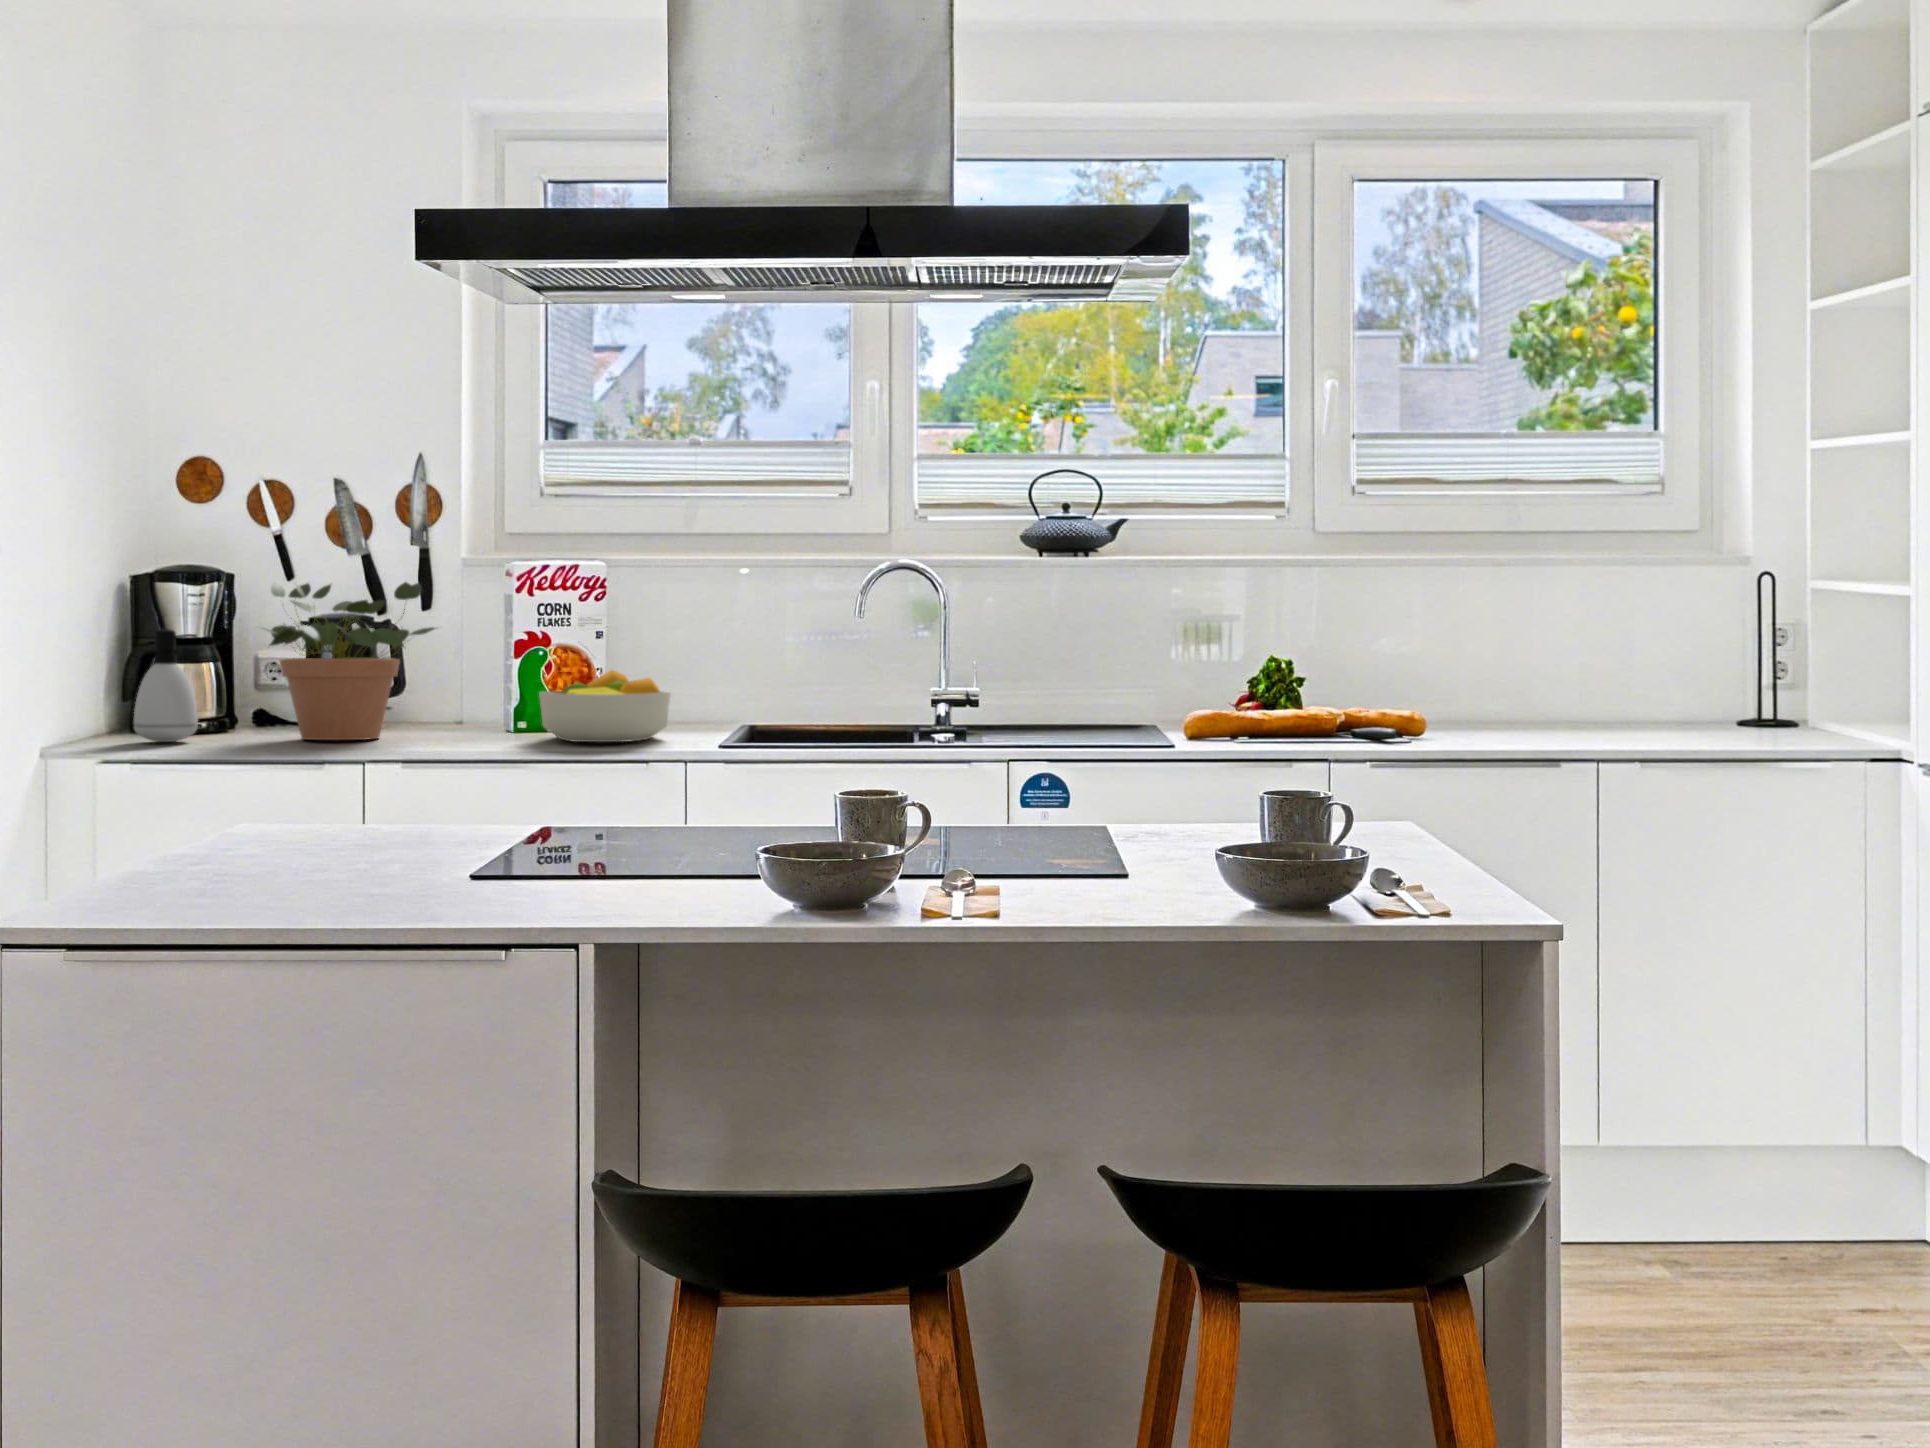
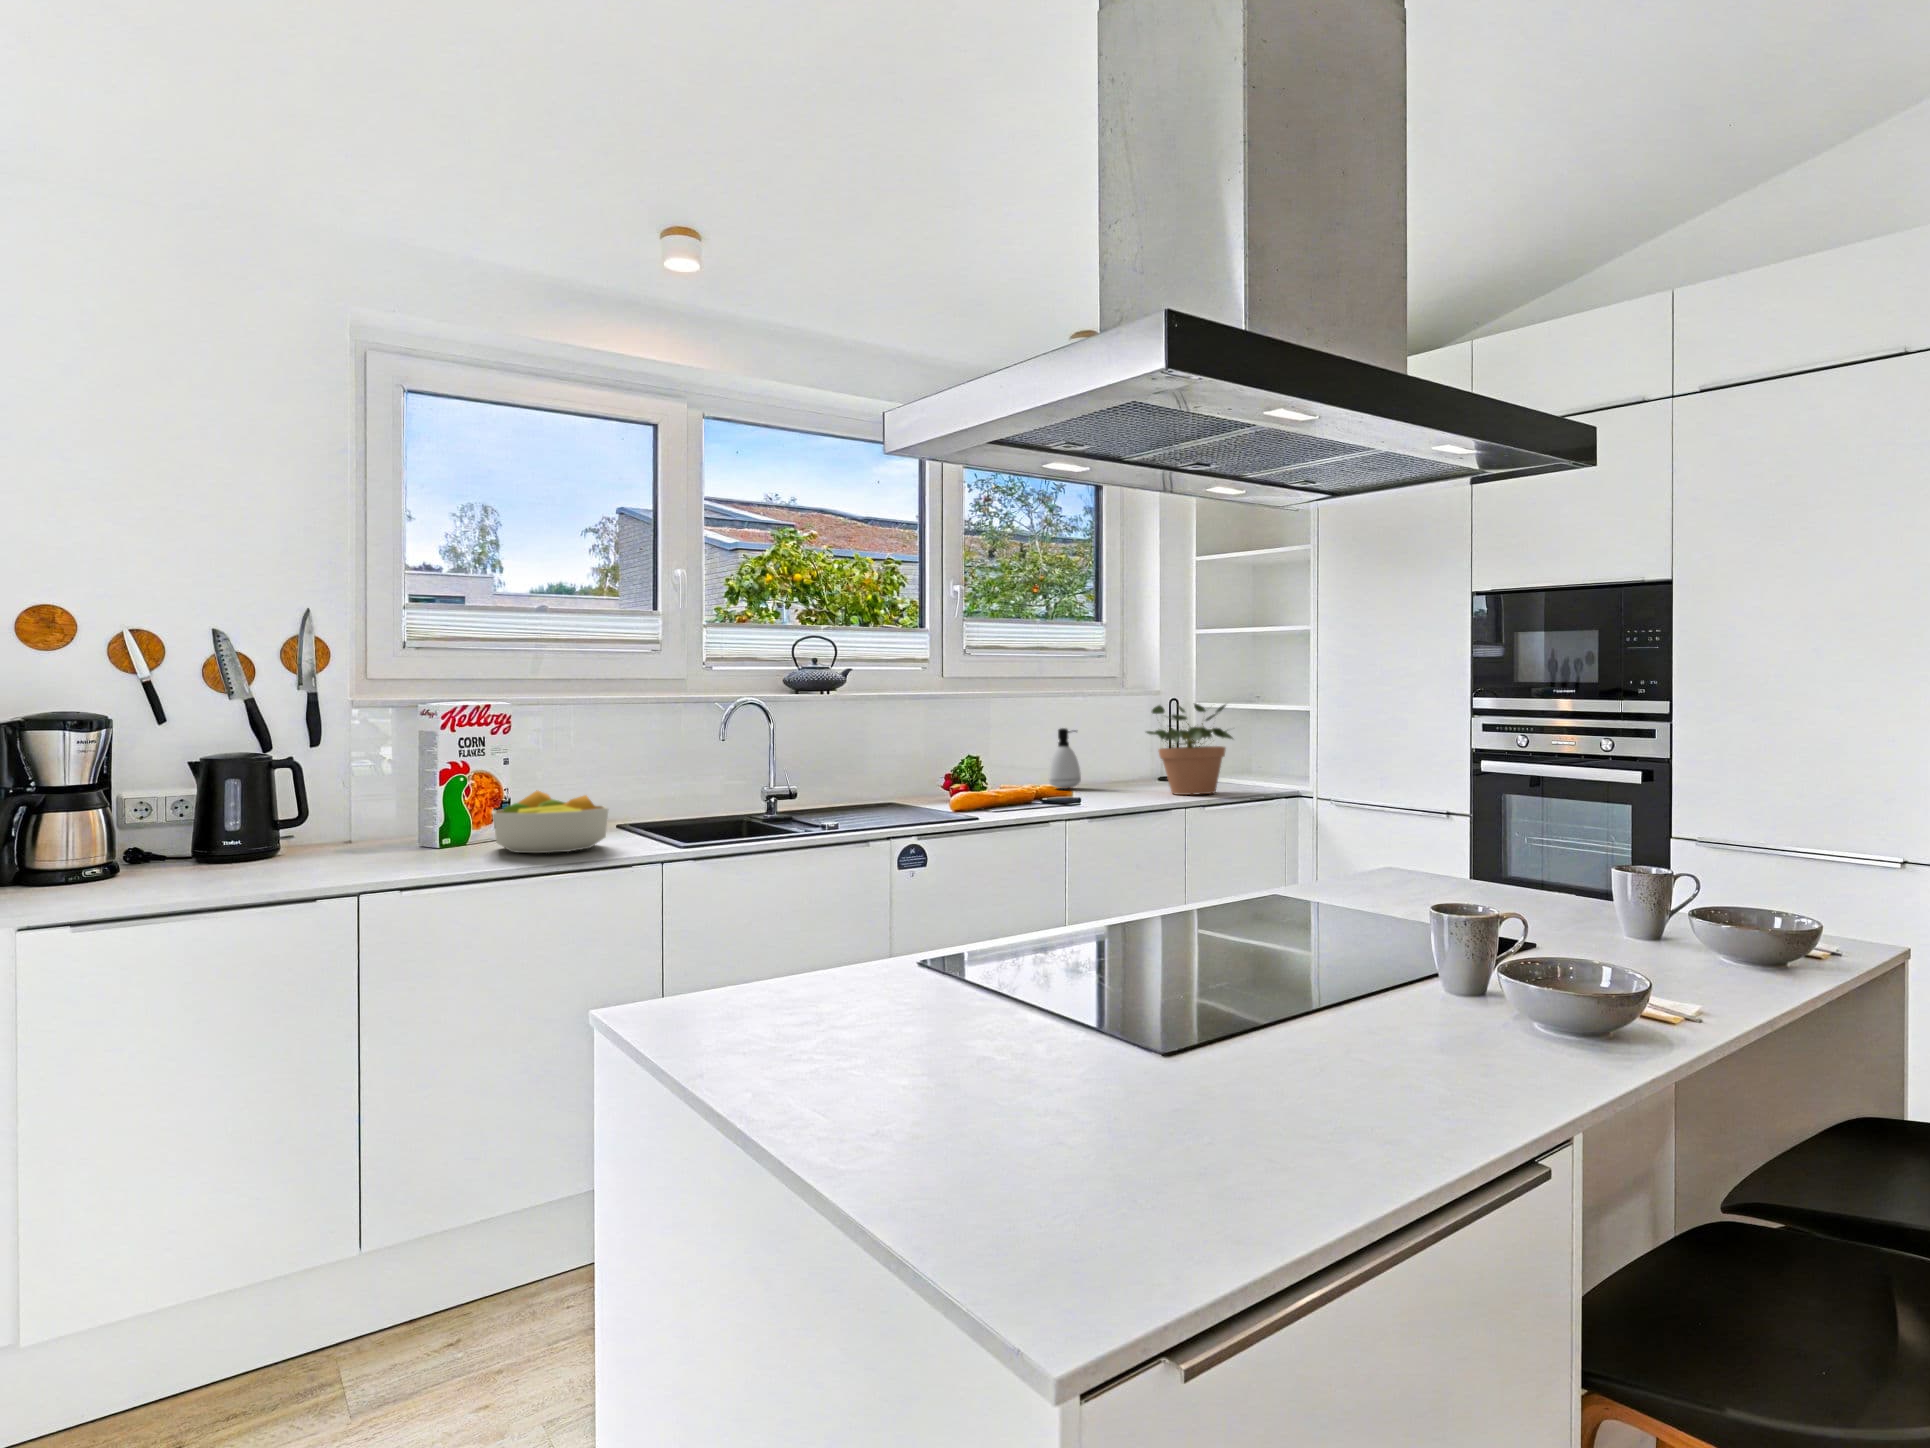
potted plant: present [263,582,435,740] -> present [1146,704,1233,795]
soap dispenser: present [134,629,198,742] -> present [1049,728,1081,789]

